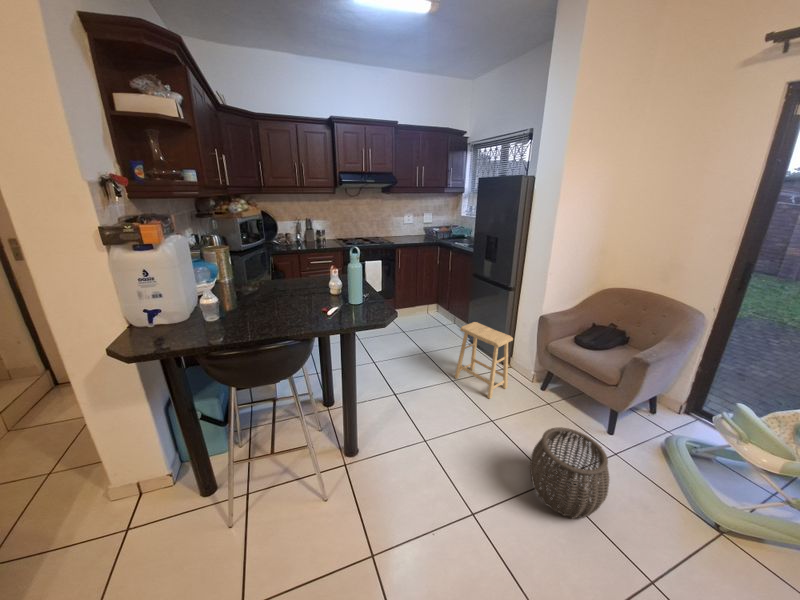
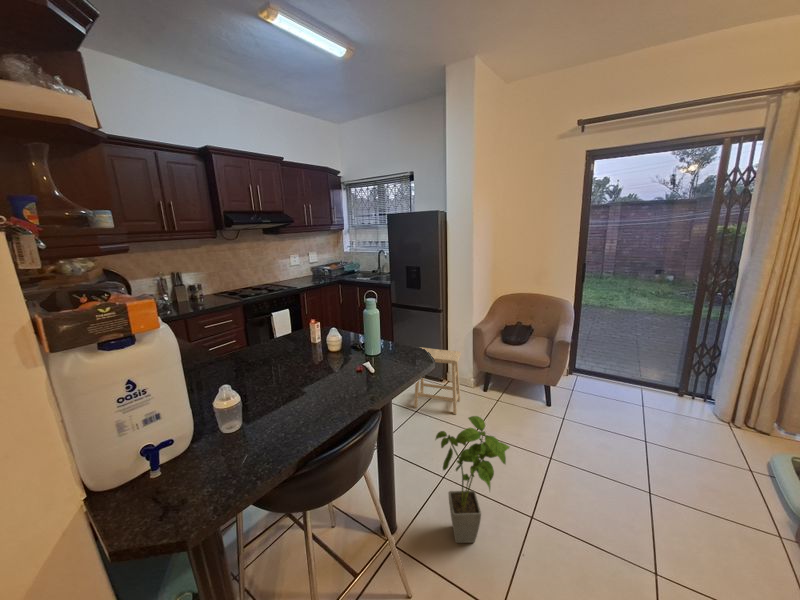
house plant: none [383,385,460,501] -> present [436,416,509,543]
woven basket: present [530,427,609,519] -> none [532,410,597,482]

